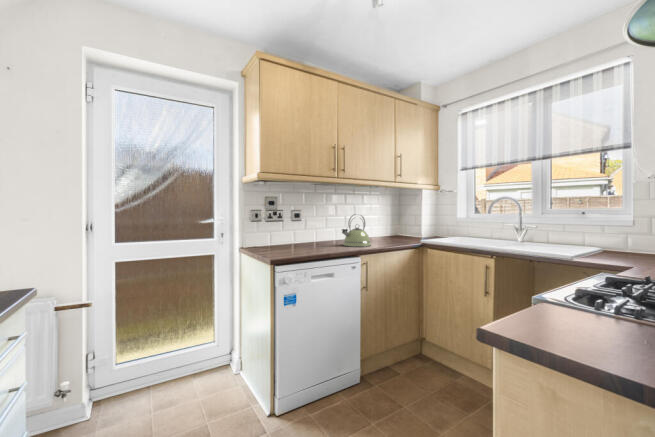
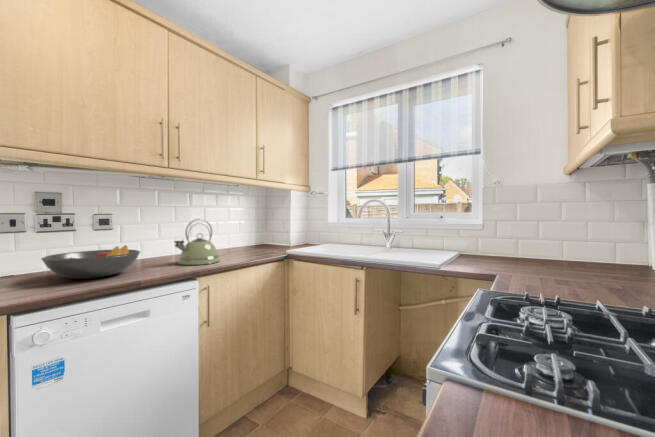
fruit bowl: none [276,231,325,250] -> present [41,245,140,279]

